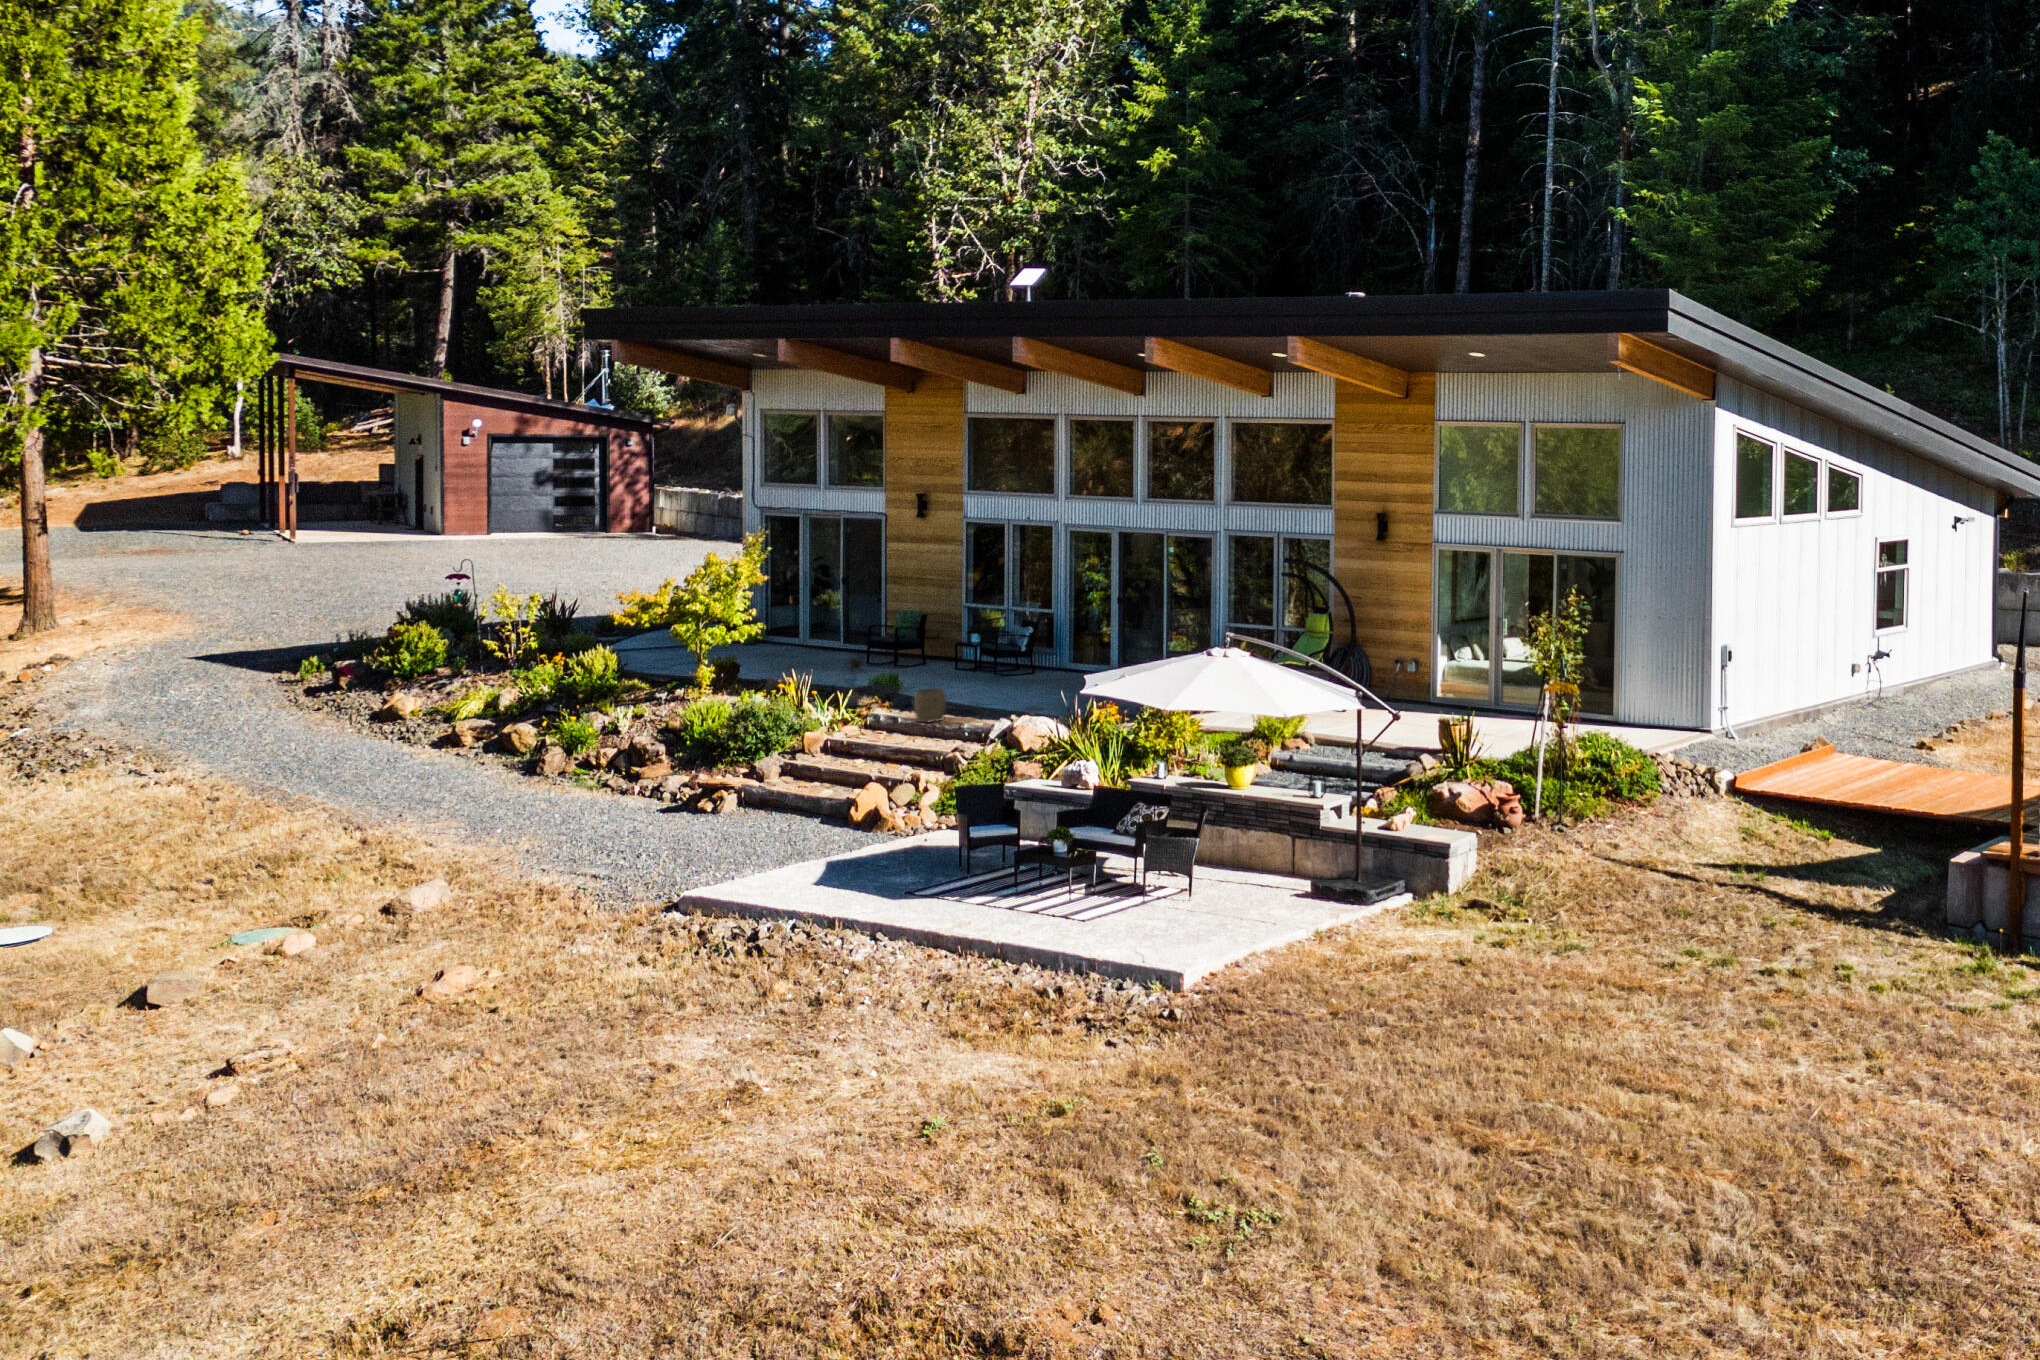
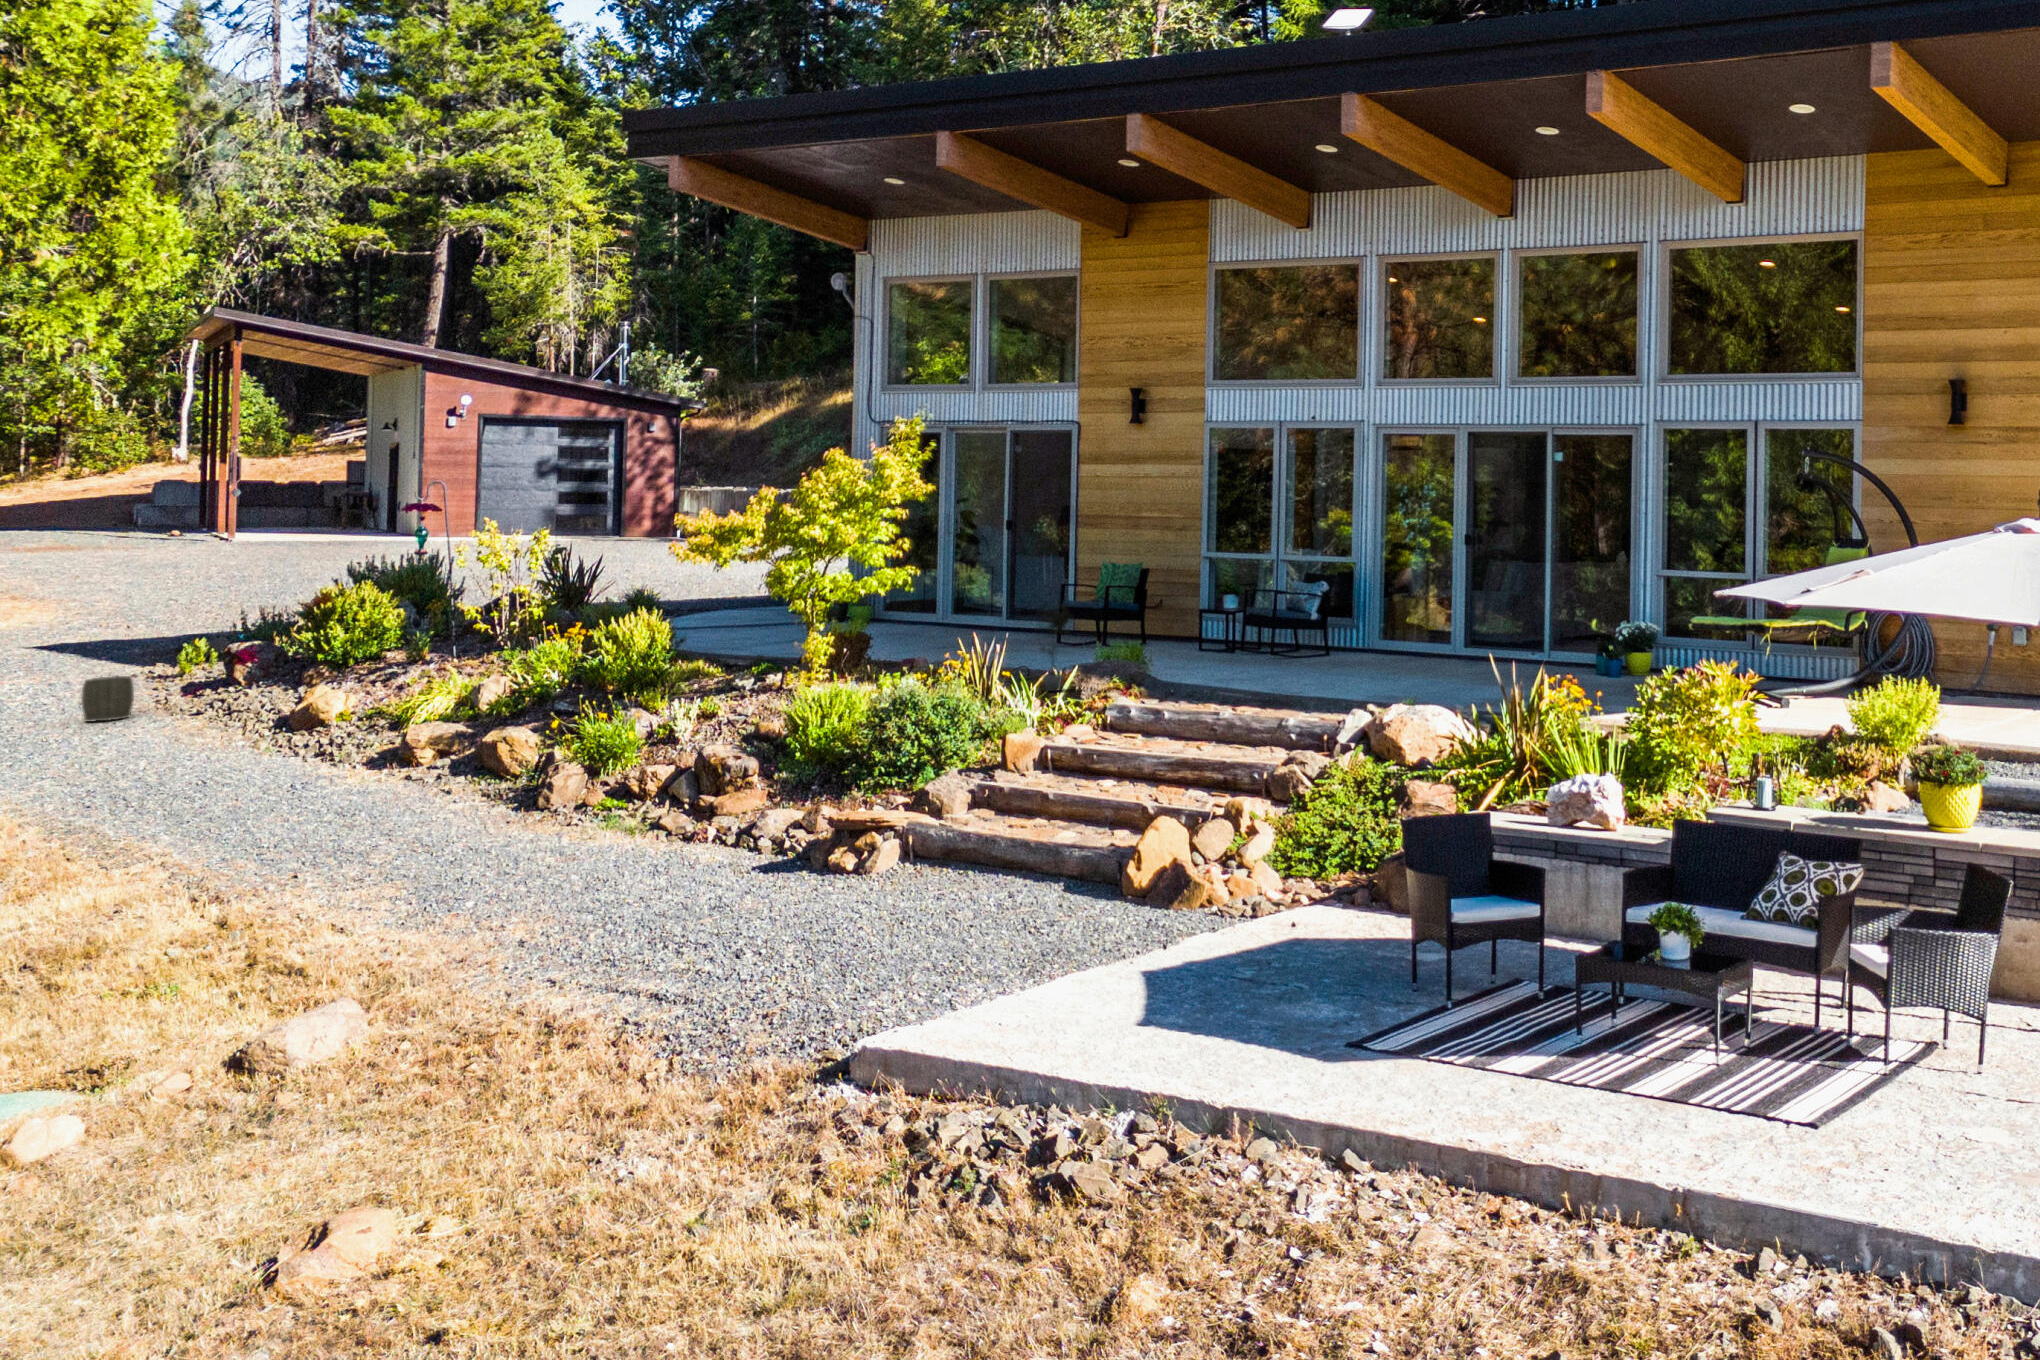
woven basket: present [914,688,946,722] -> present [81,676,134,722]

